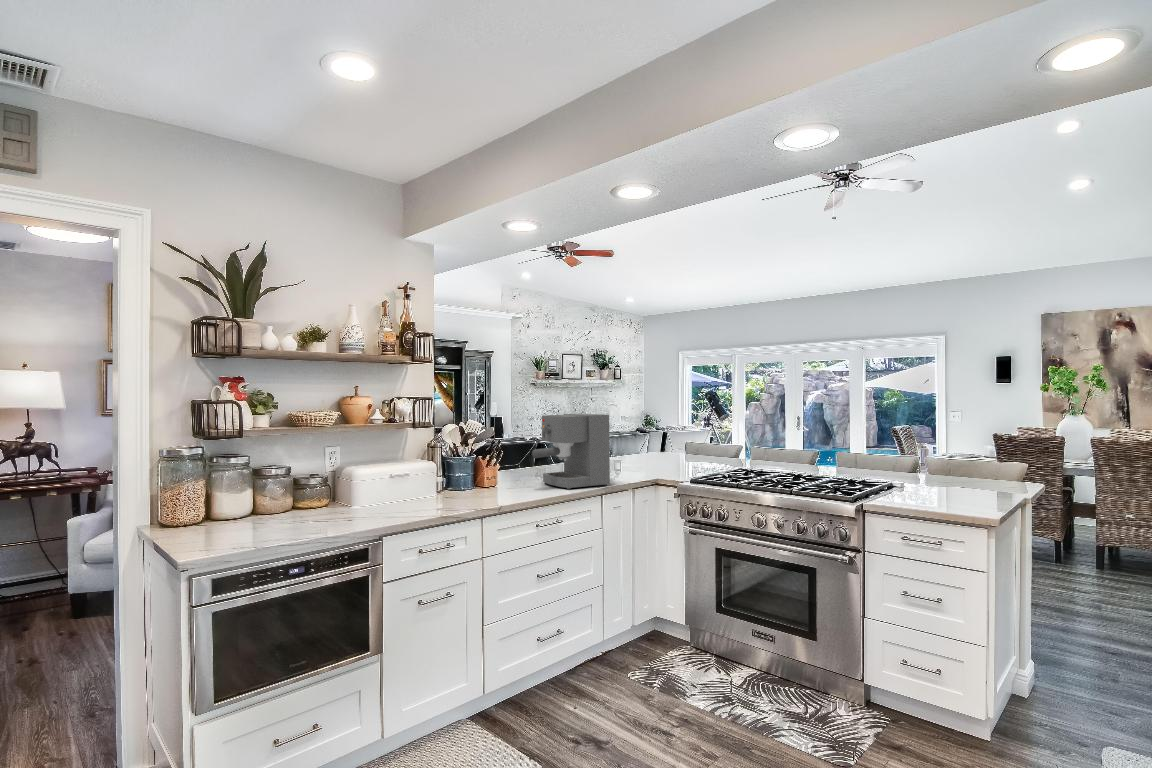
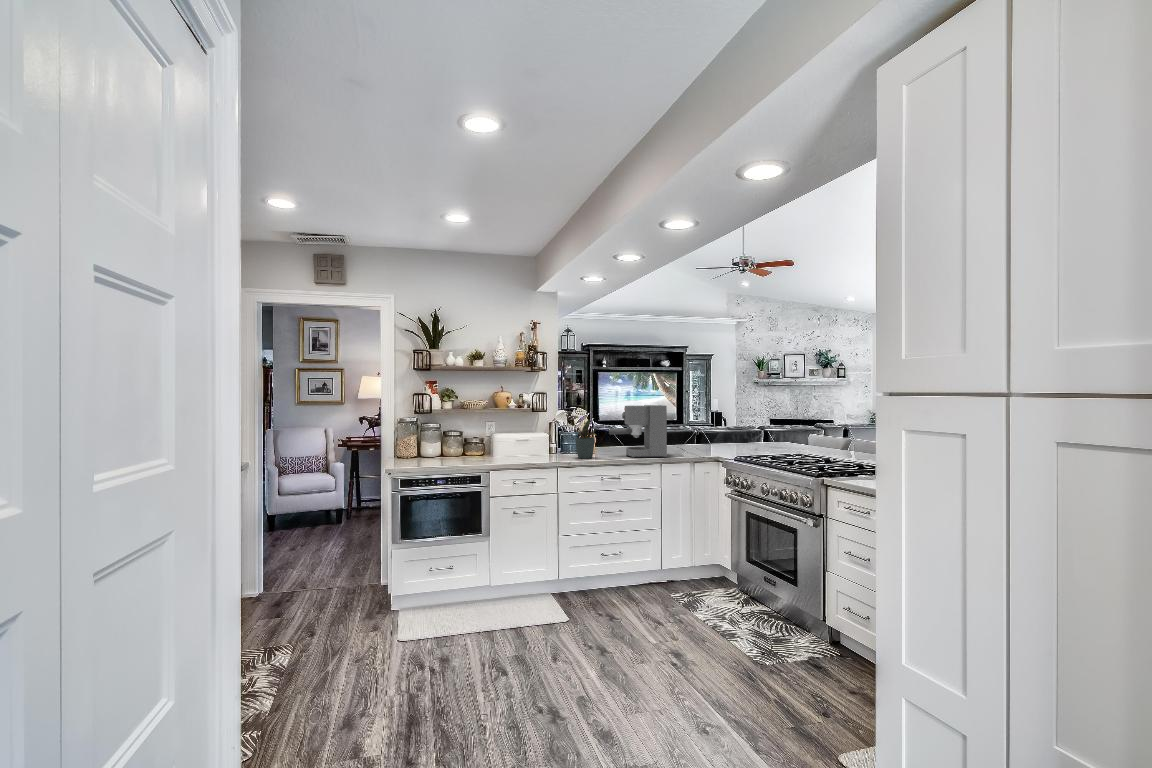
potted plant: none [485,439,529,497] -> present [572,420,596,459]

